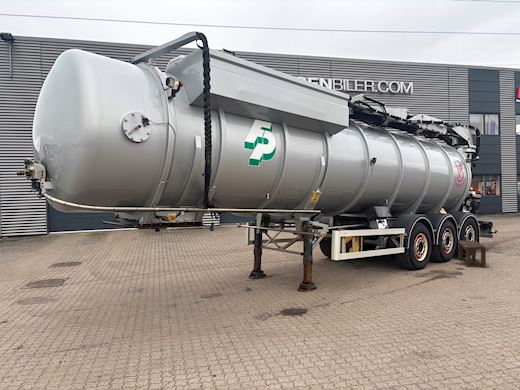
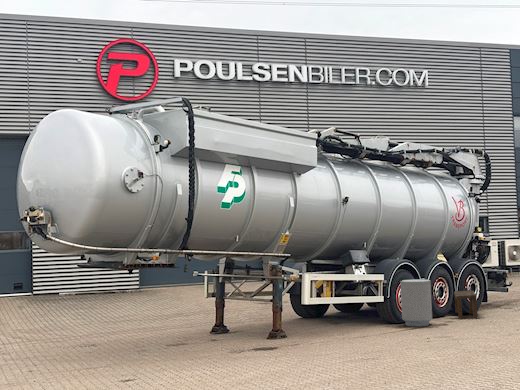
trash can: none [418,232,448,276] -> present [401,279,432,326]

